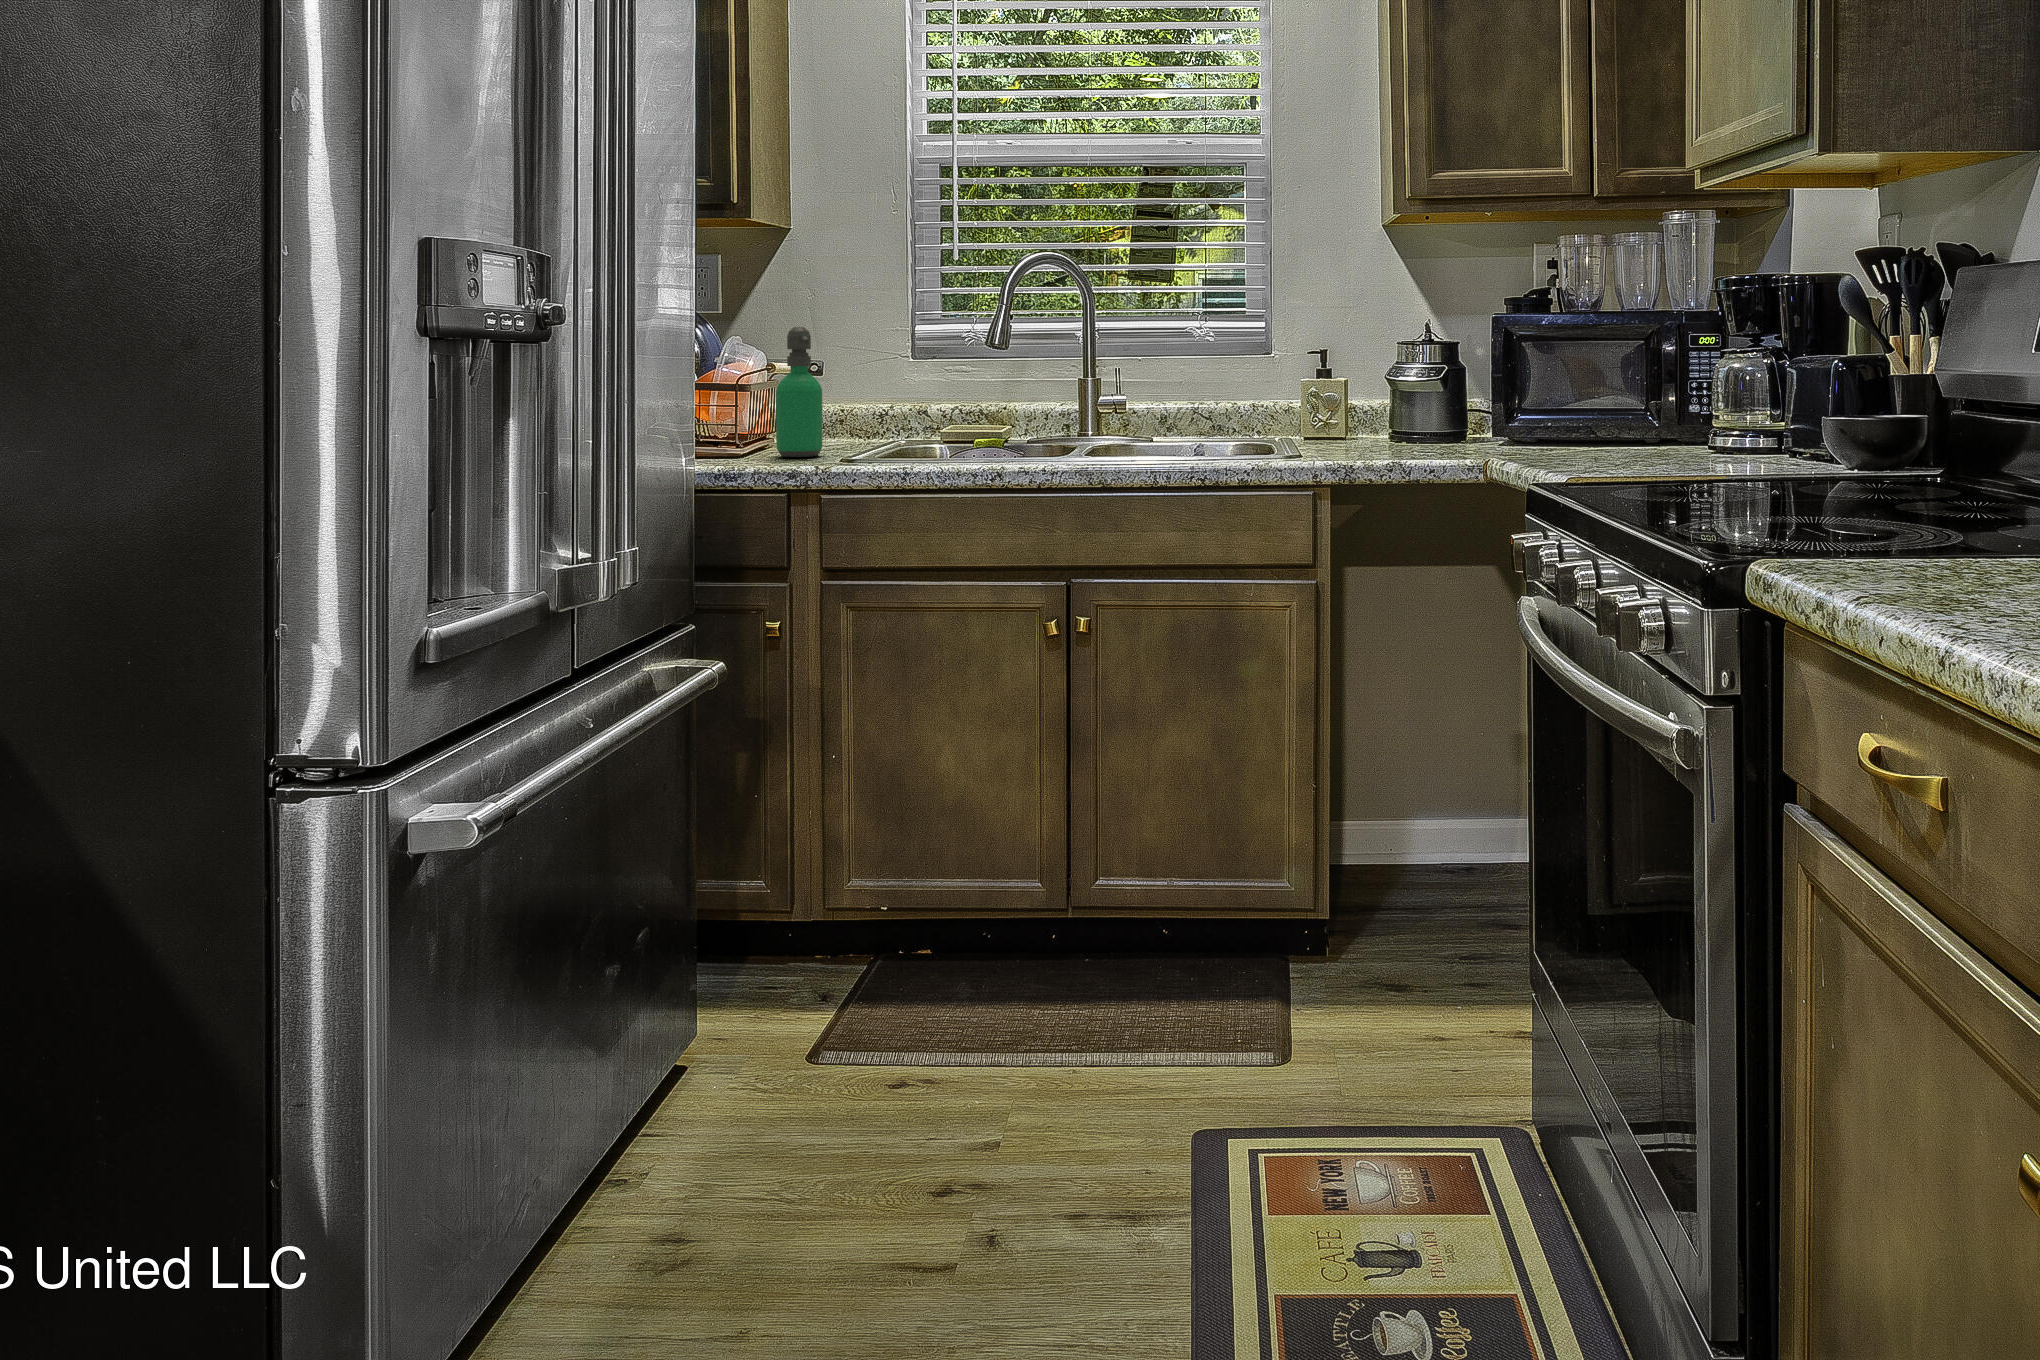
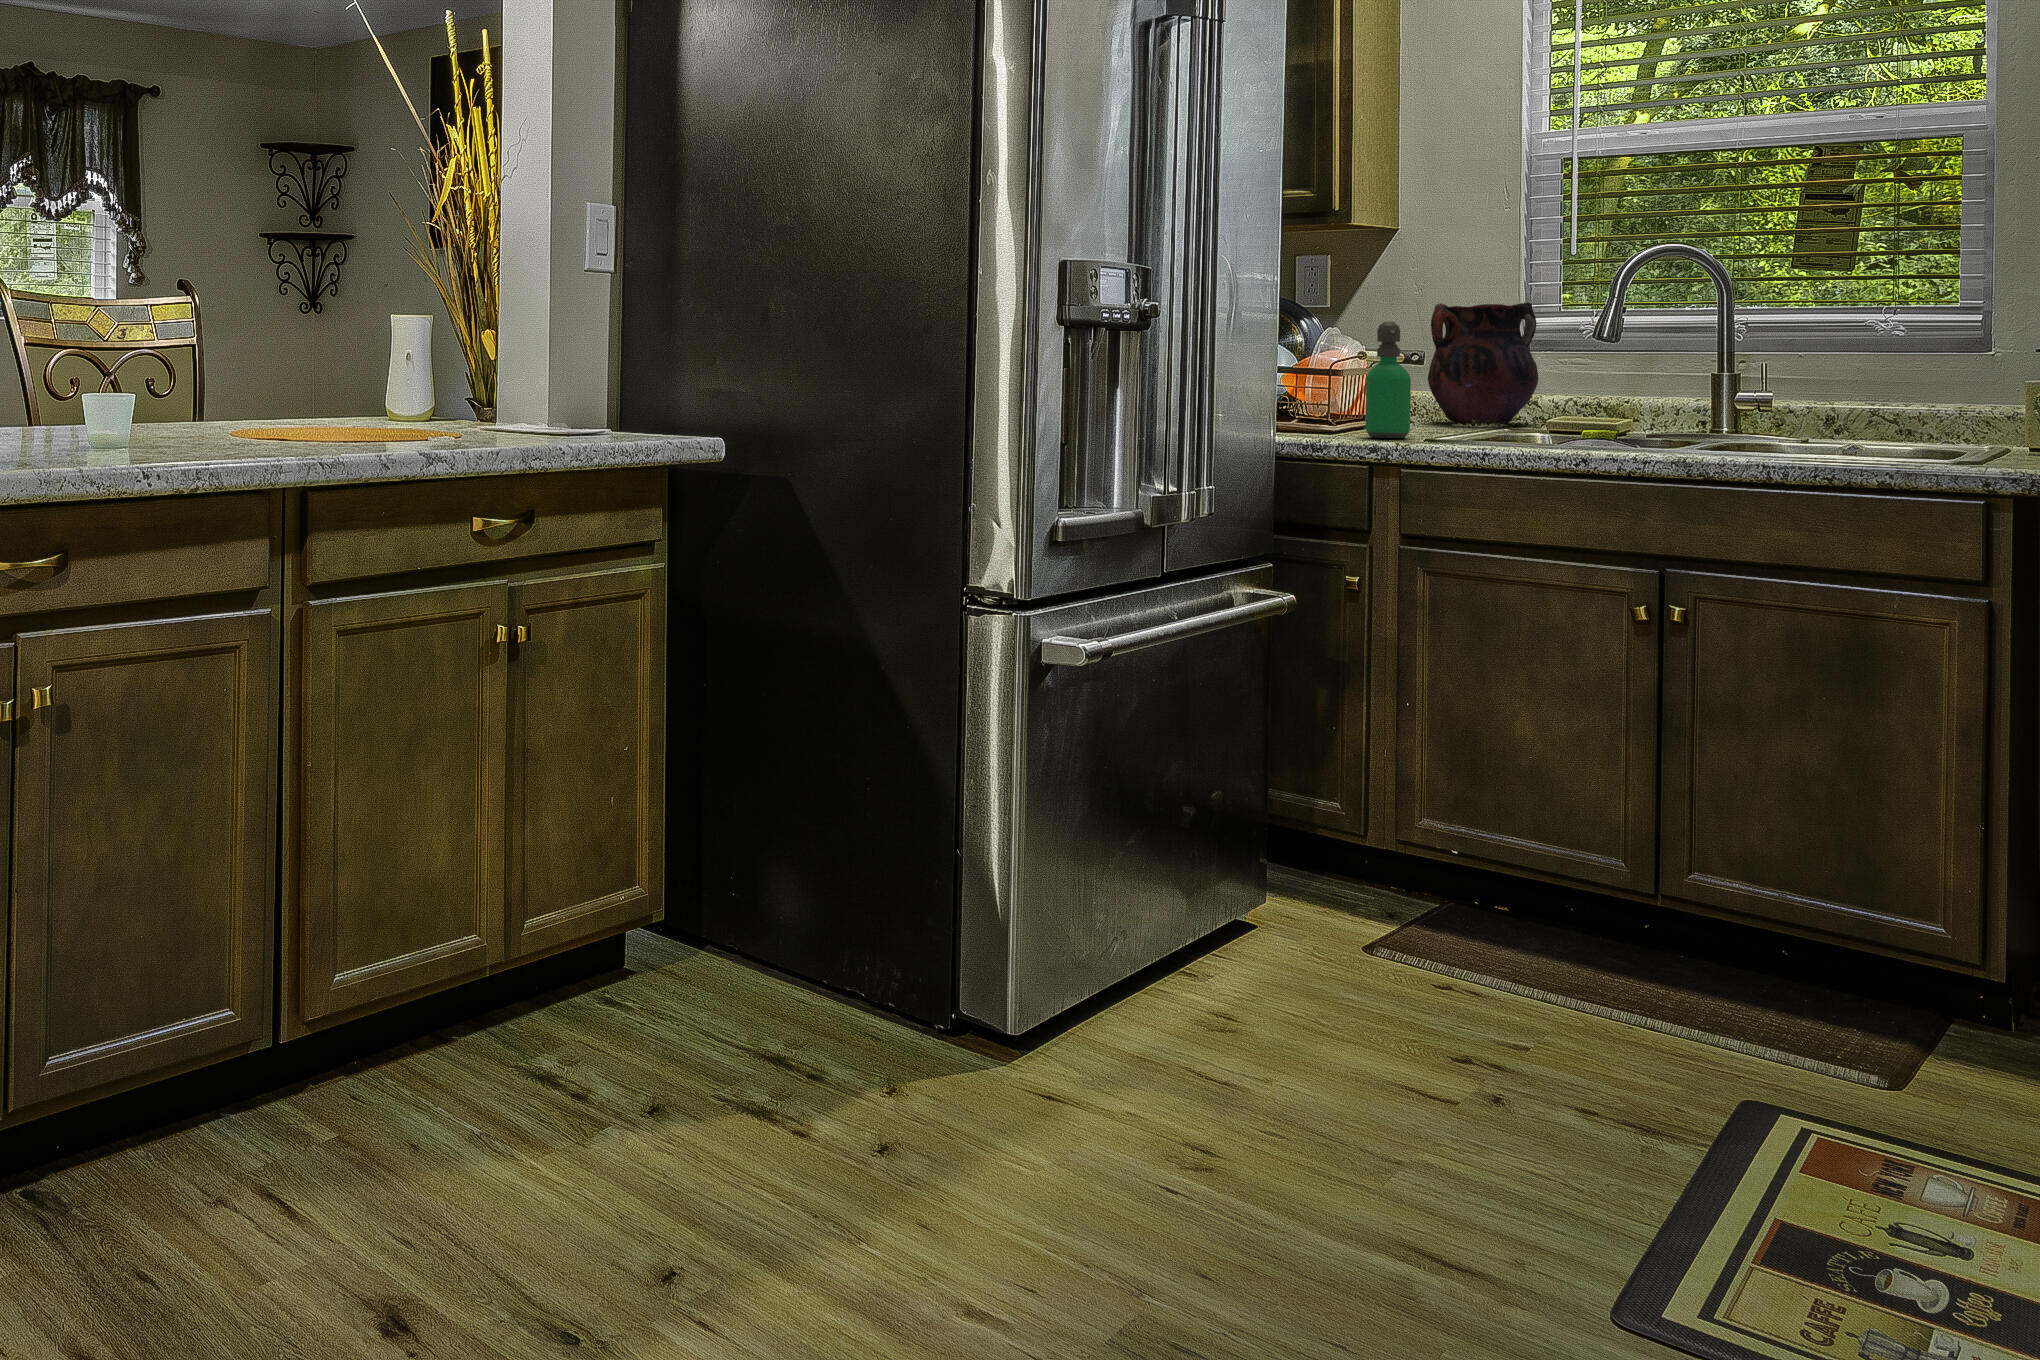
vase: none [825,306,927,433] -> present [1428,303,1538,424]

